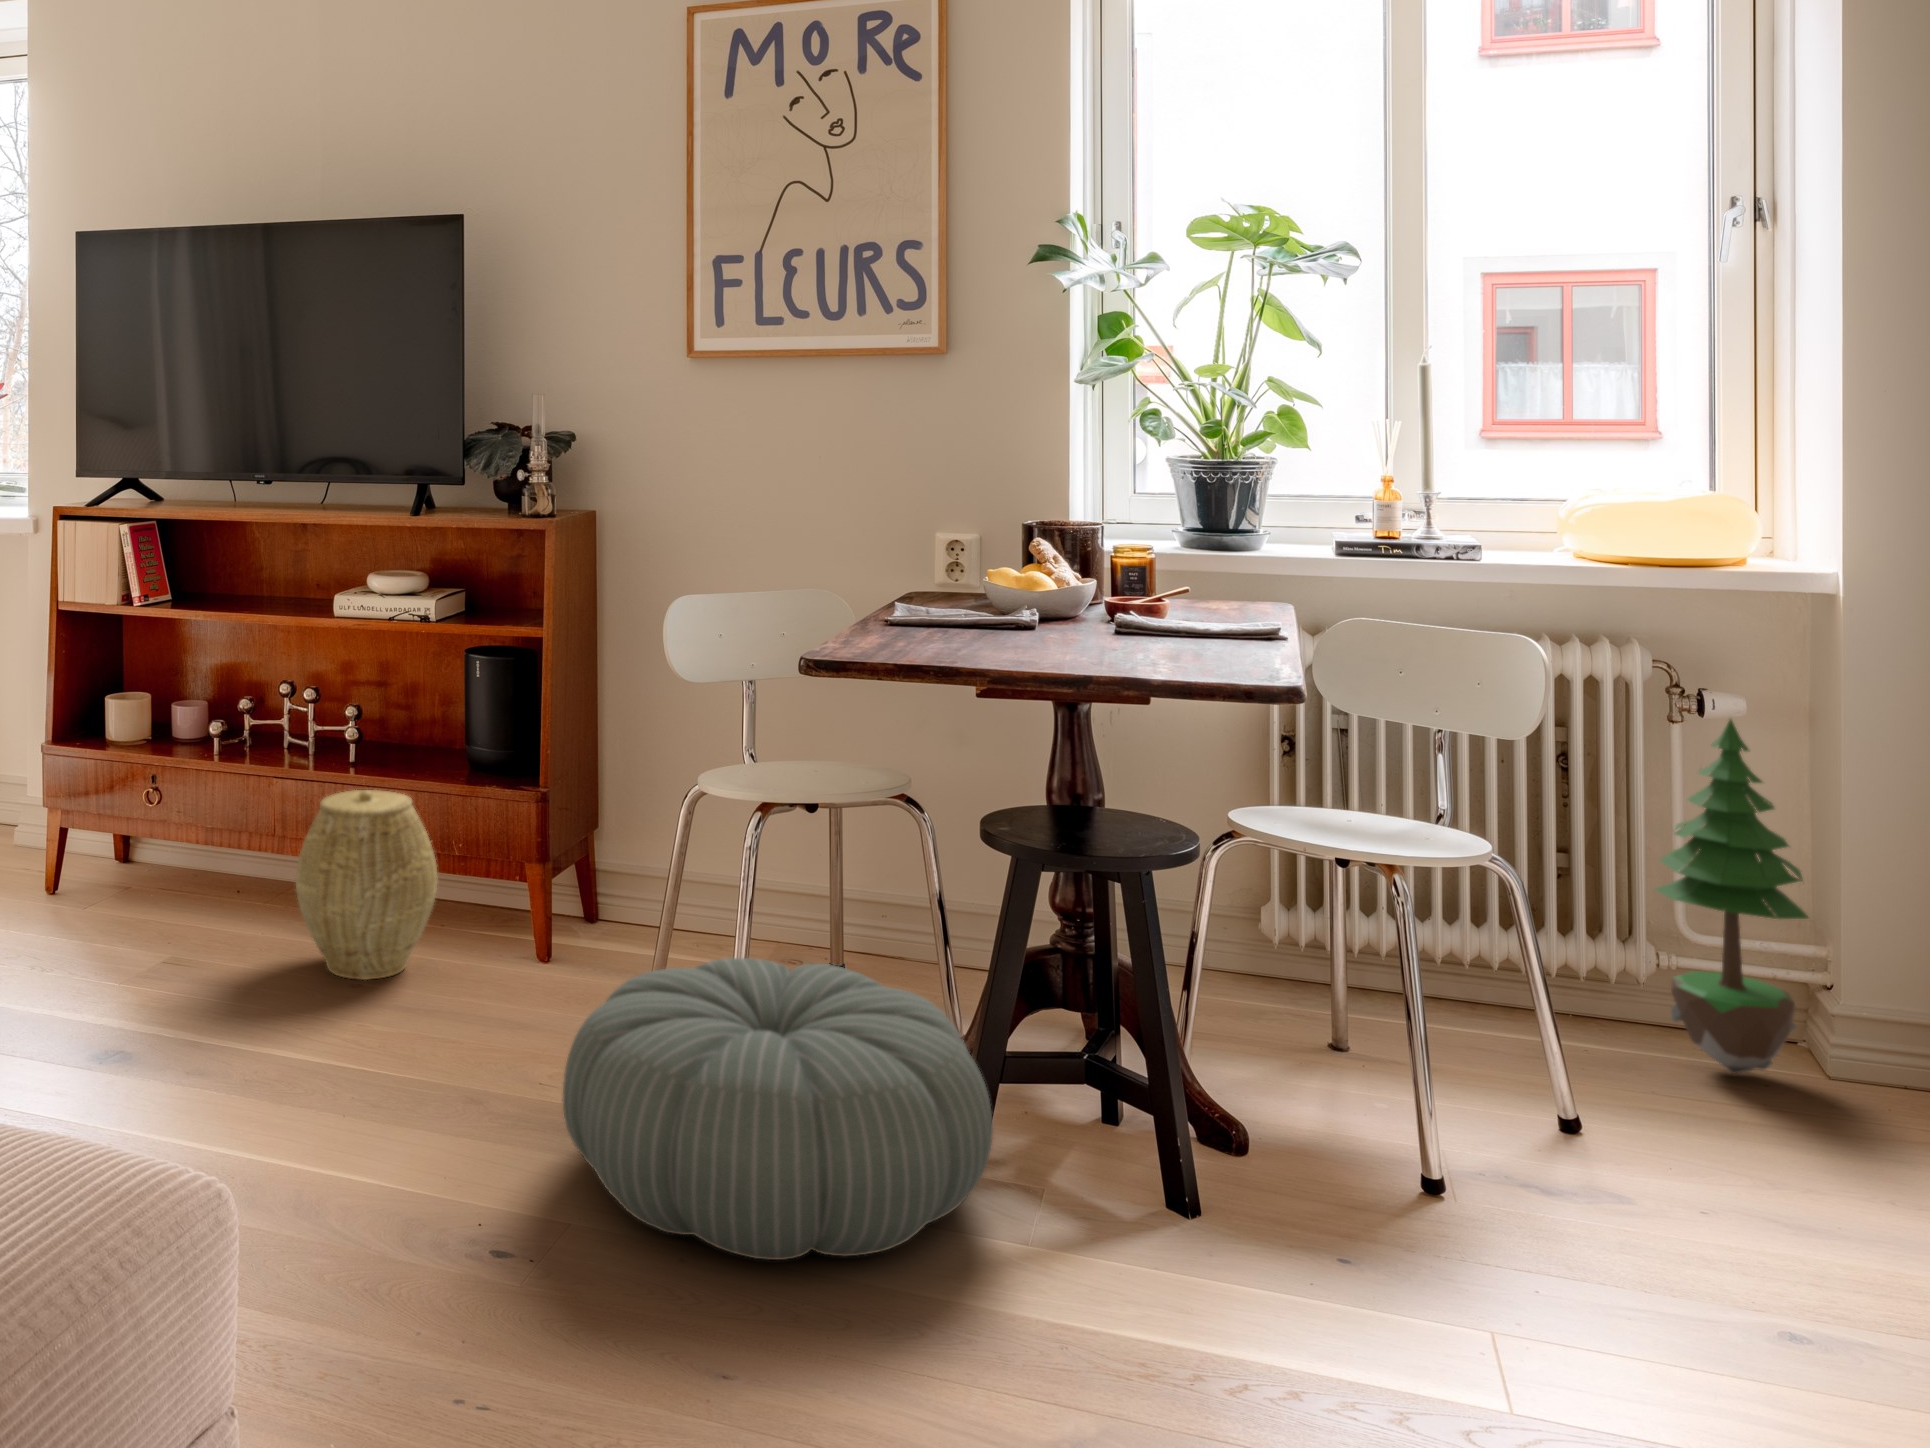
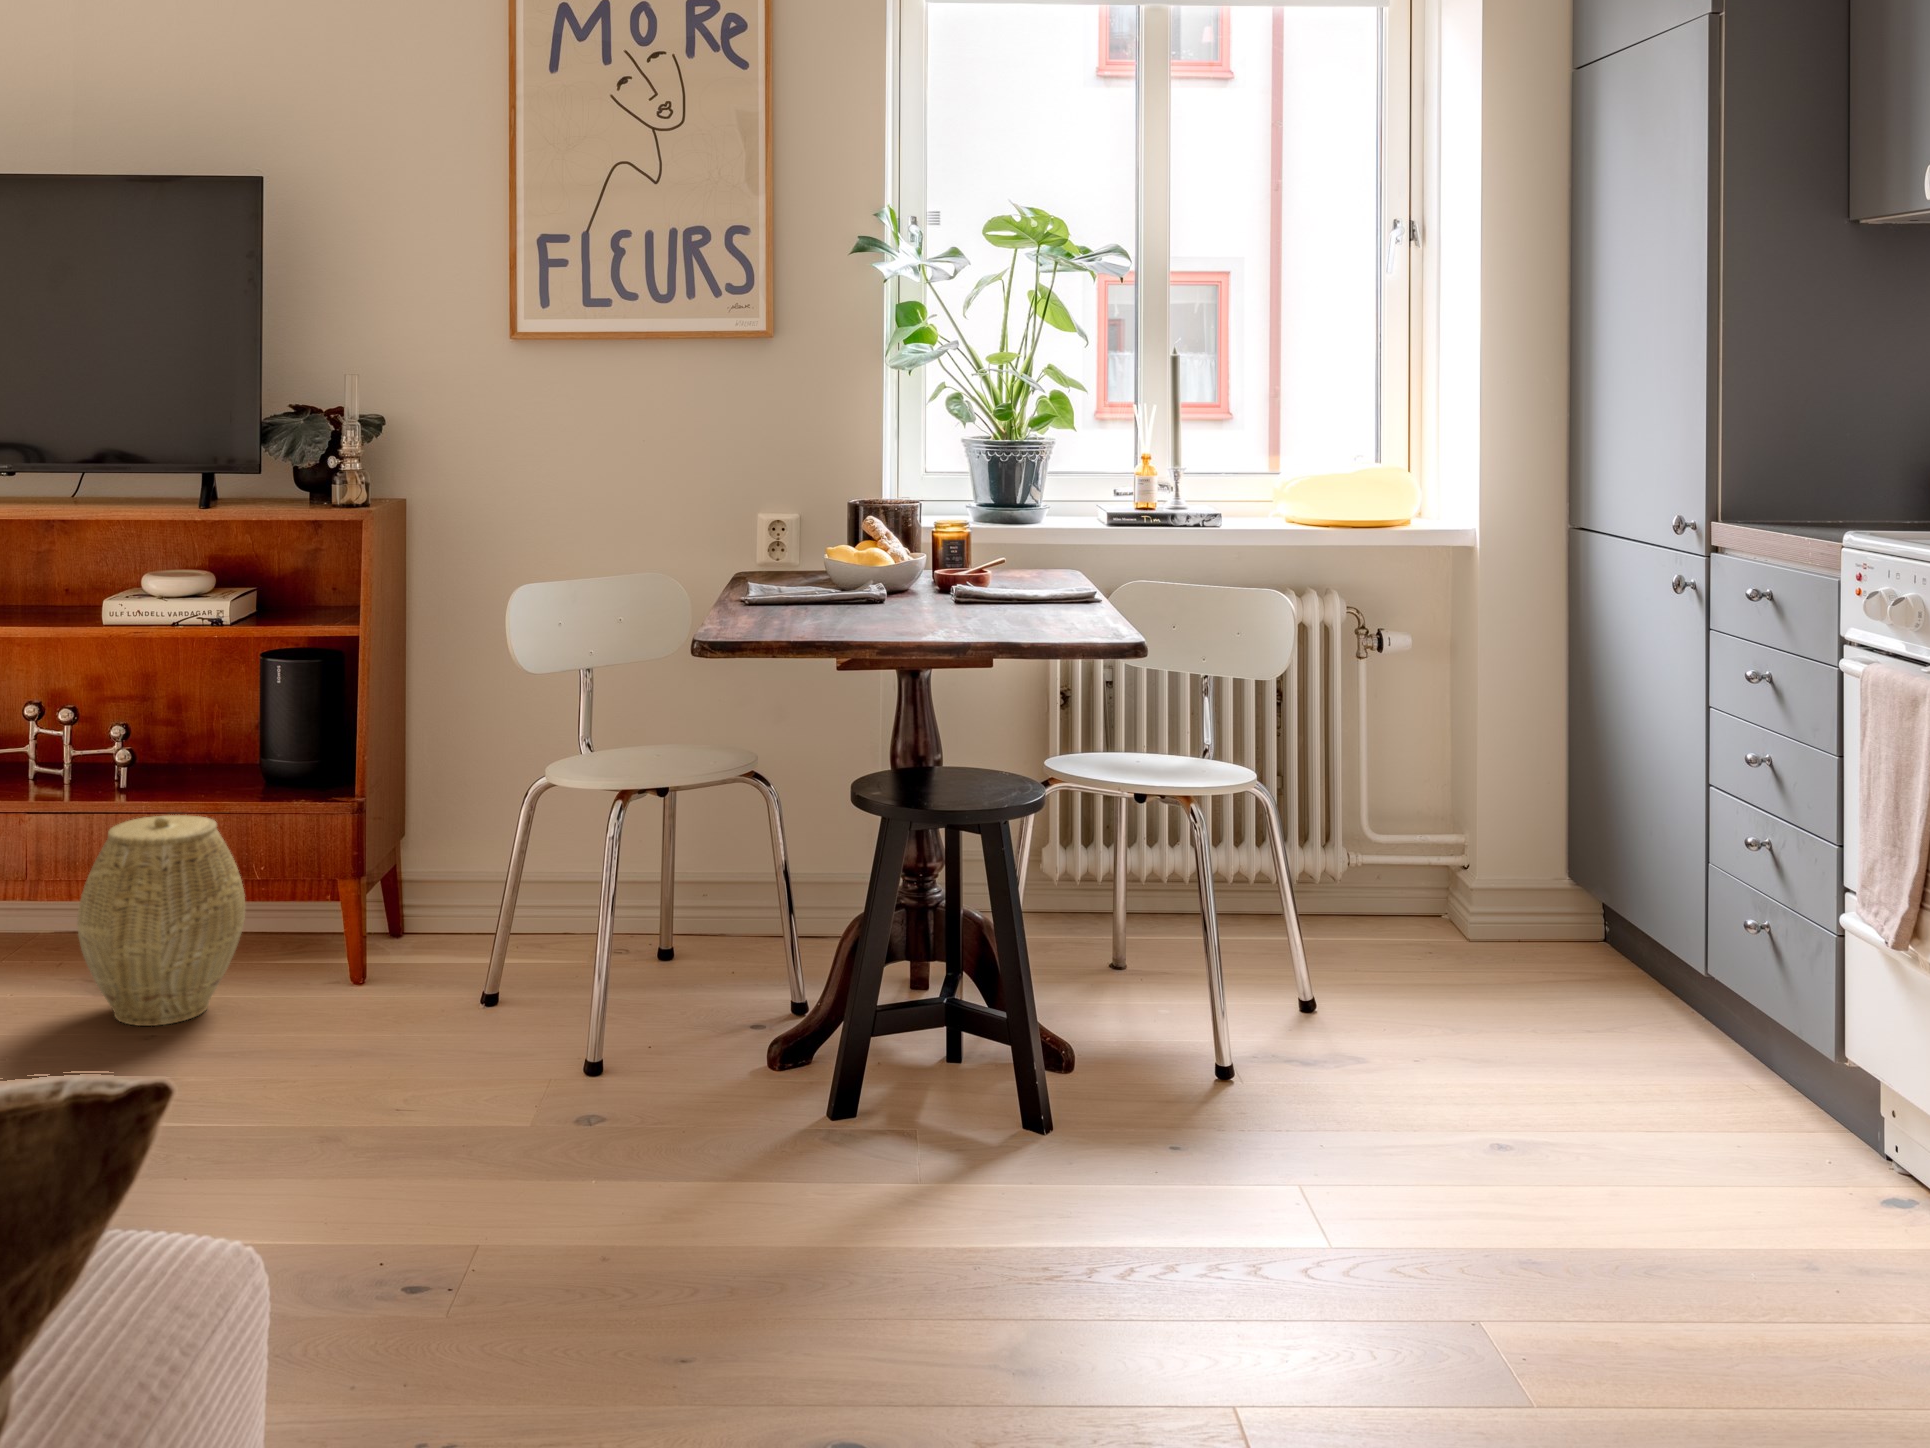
potted tree: present [1655,719,1808,1074] -> none [1348,652,1459,948]
pouf: present [562,958,993,1260] -> none [459,939,876,1222]

